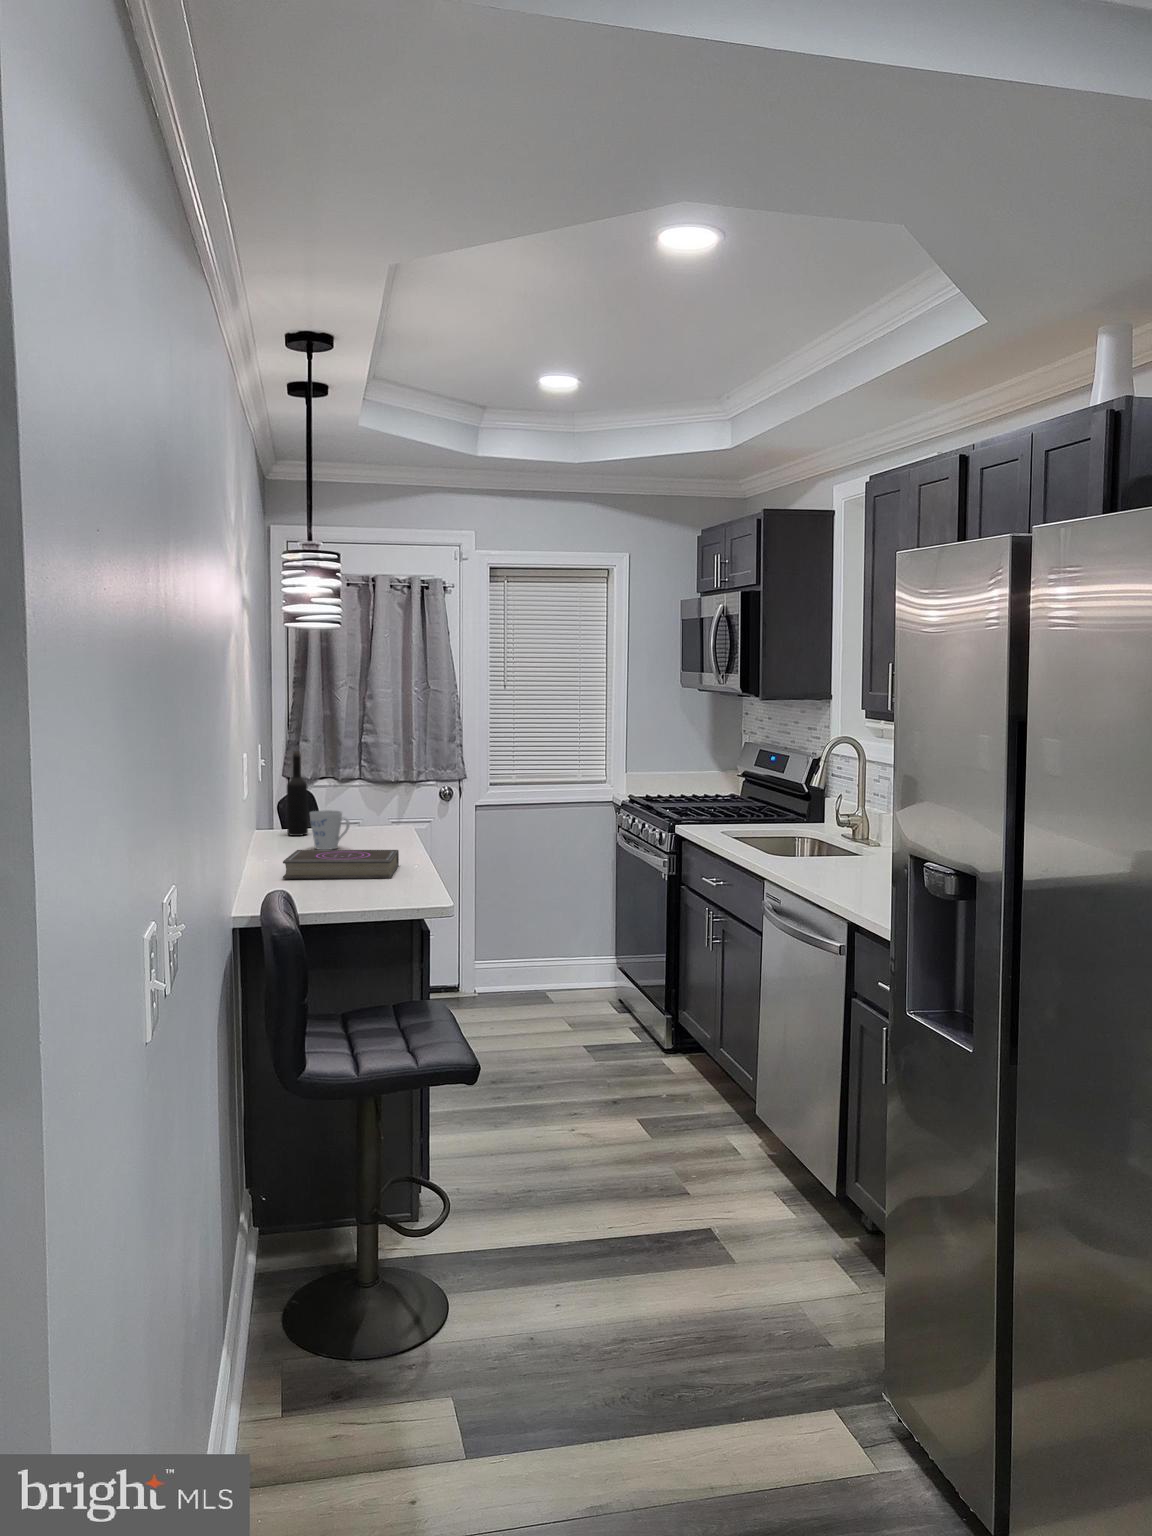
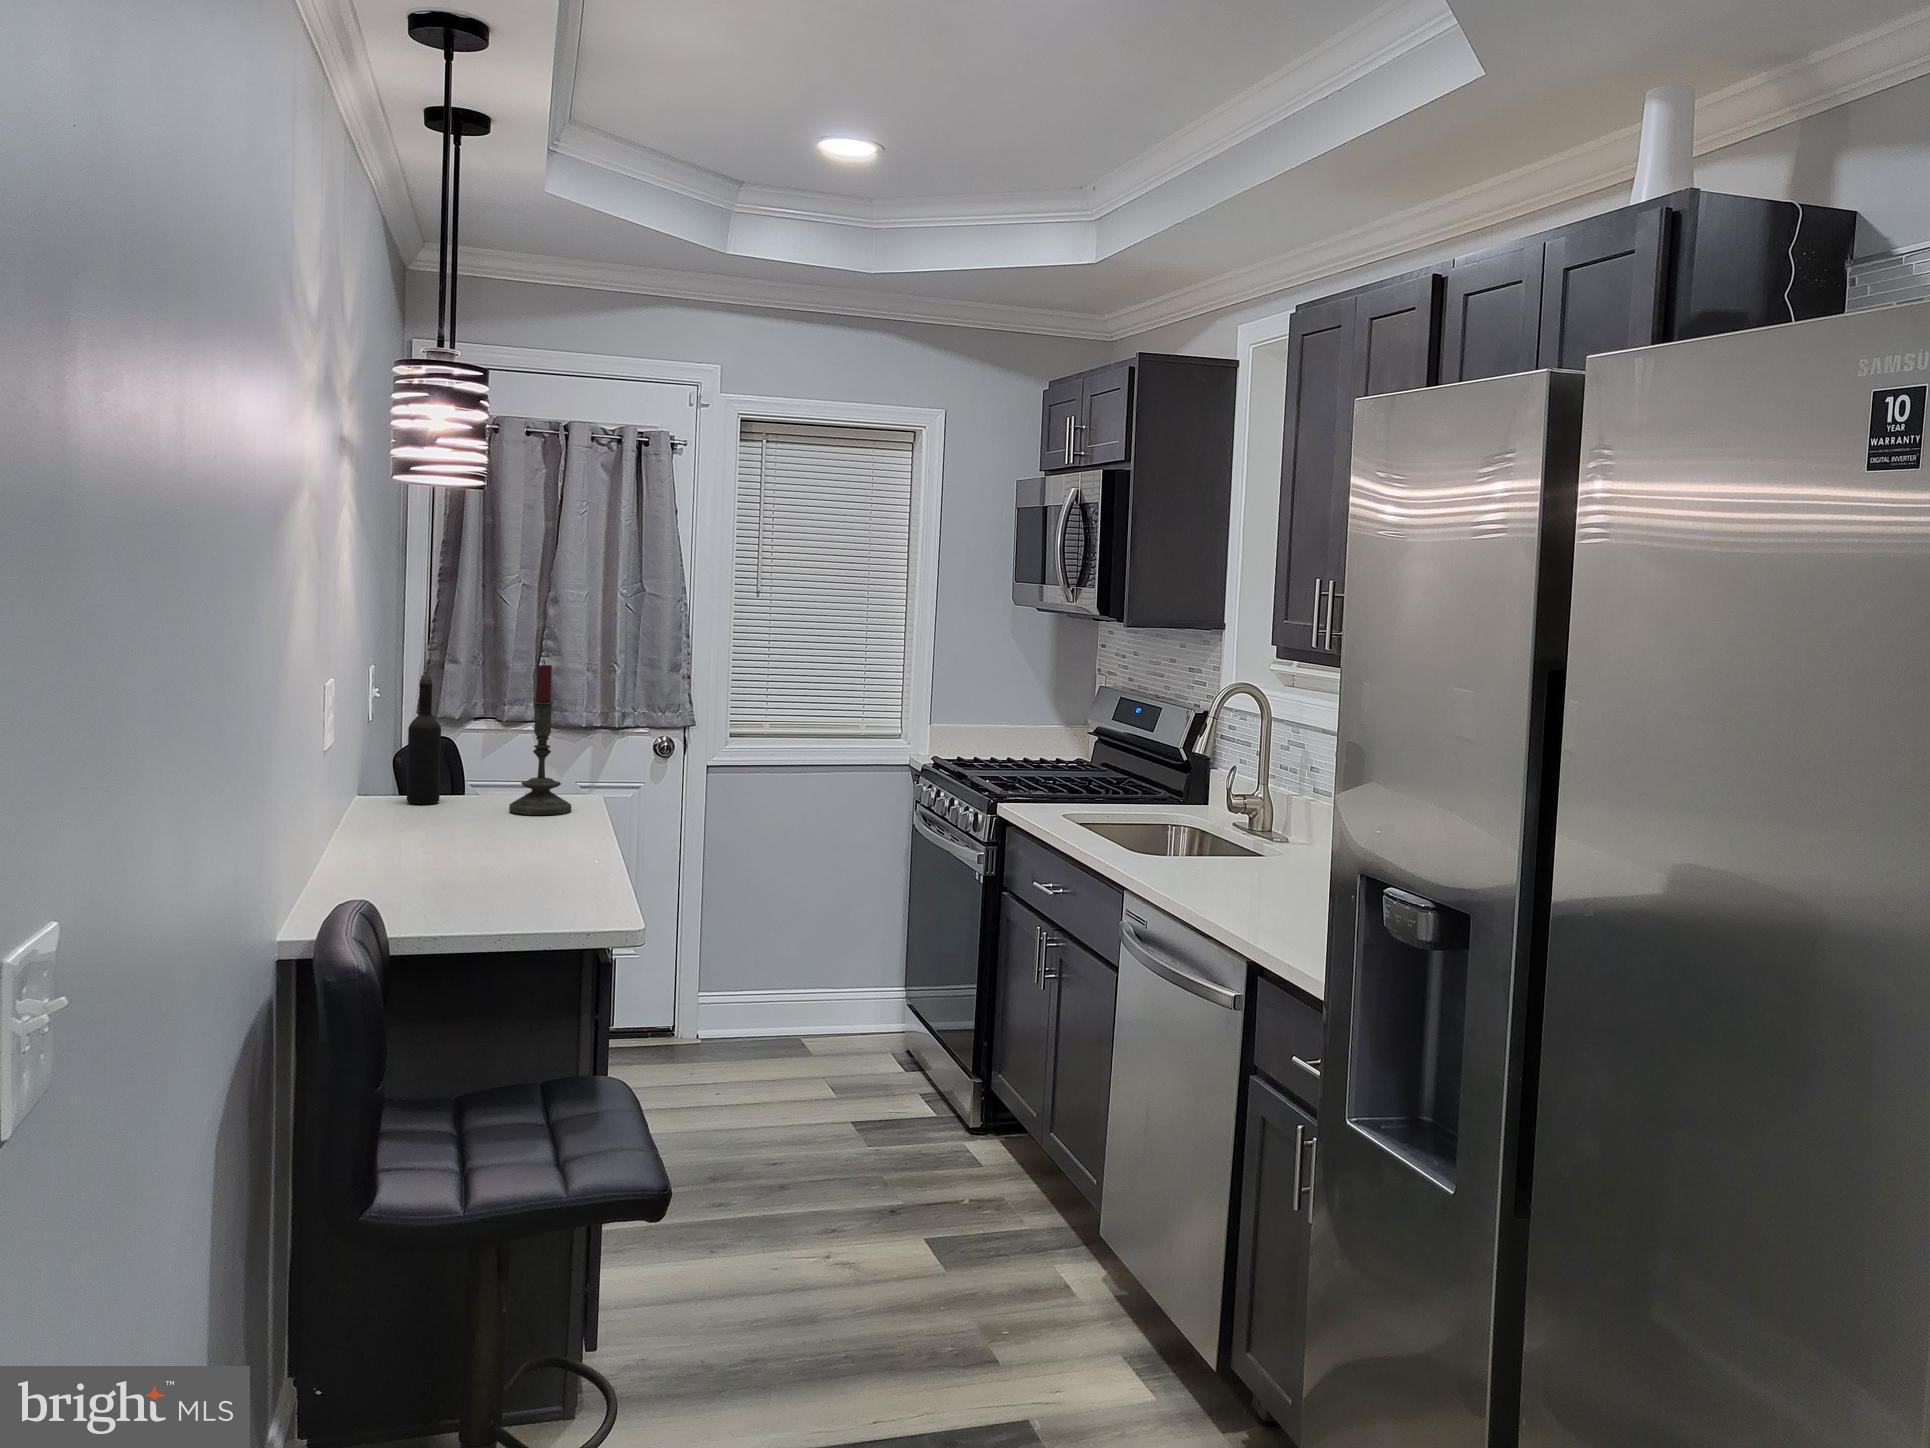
candle: none [354,738,394,841] -> present [509,661,571,815]
mug: present [310,810,350,850] -> none [436,767,499,828]
book: present [283,850,399,878] -> none [376,828,568,877]

